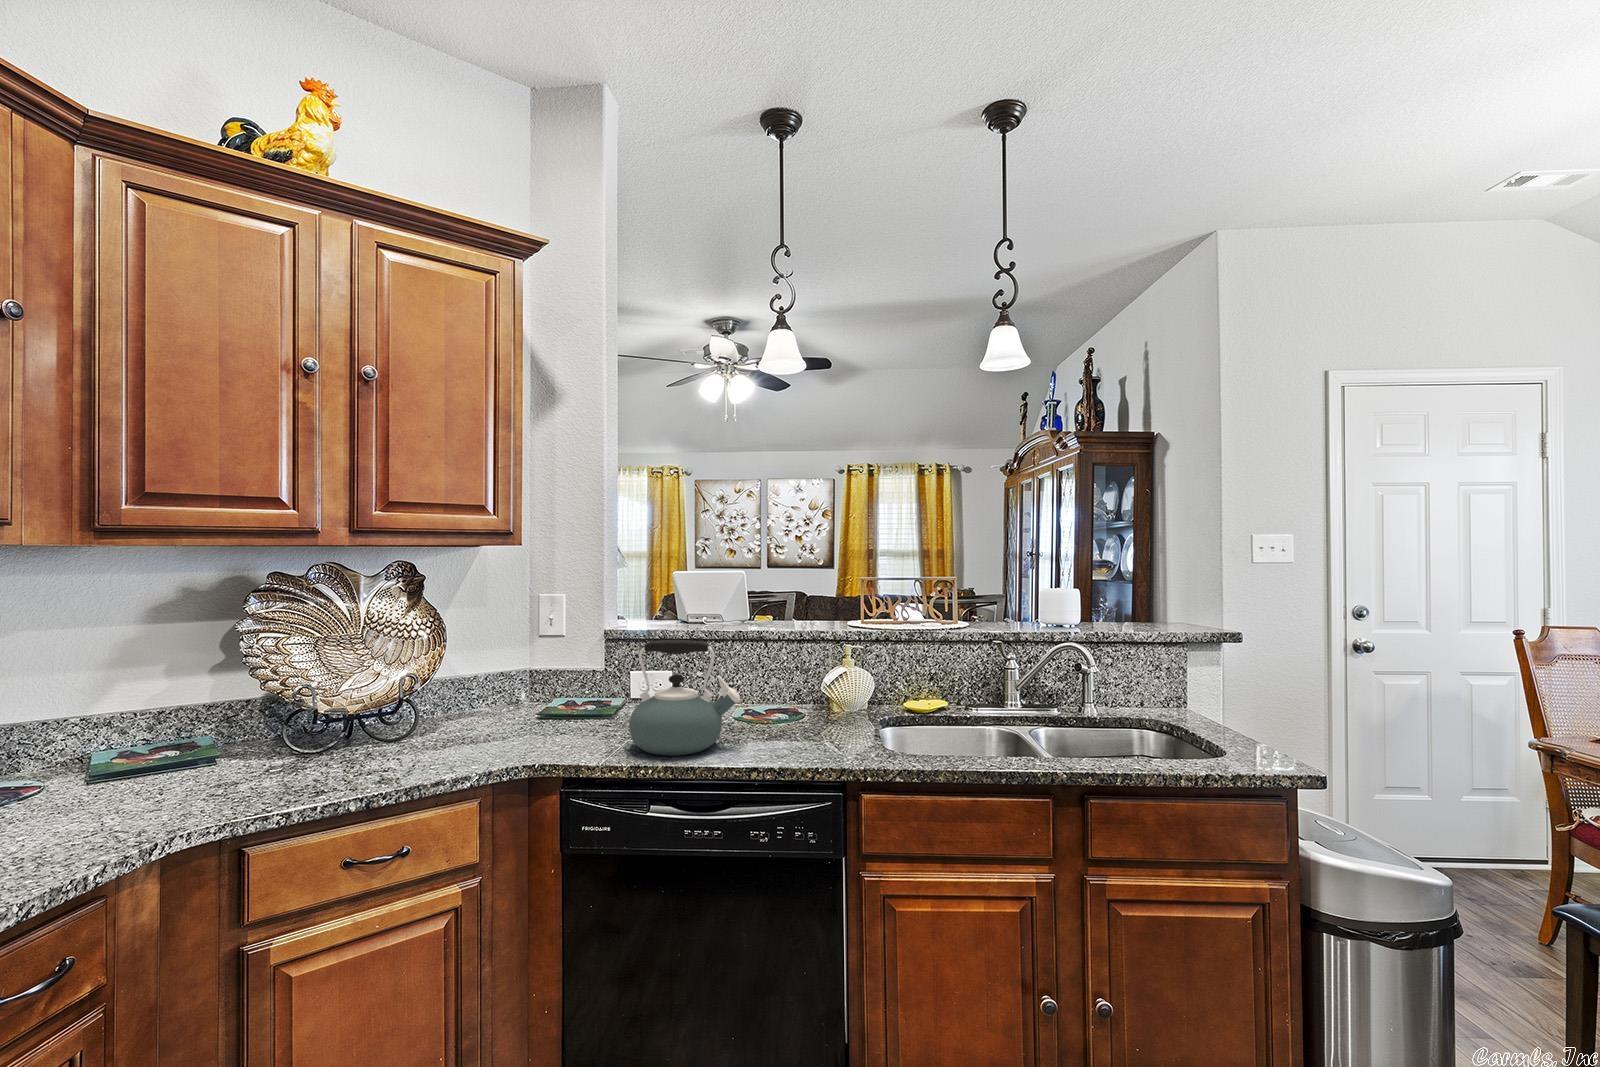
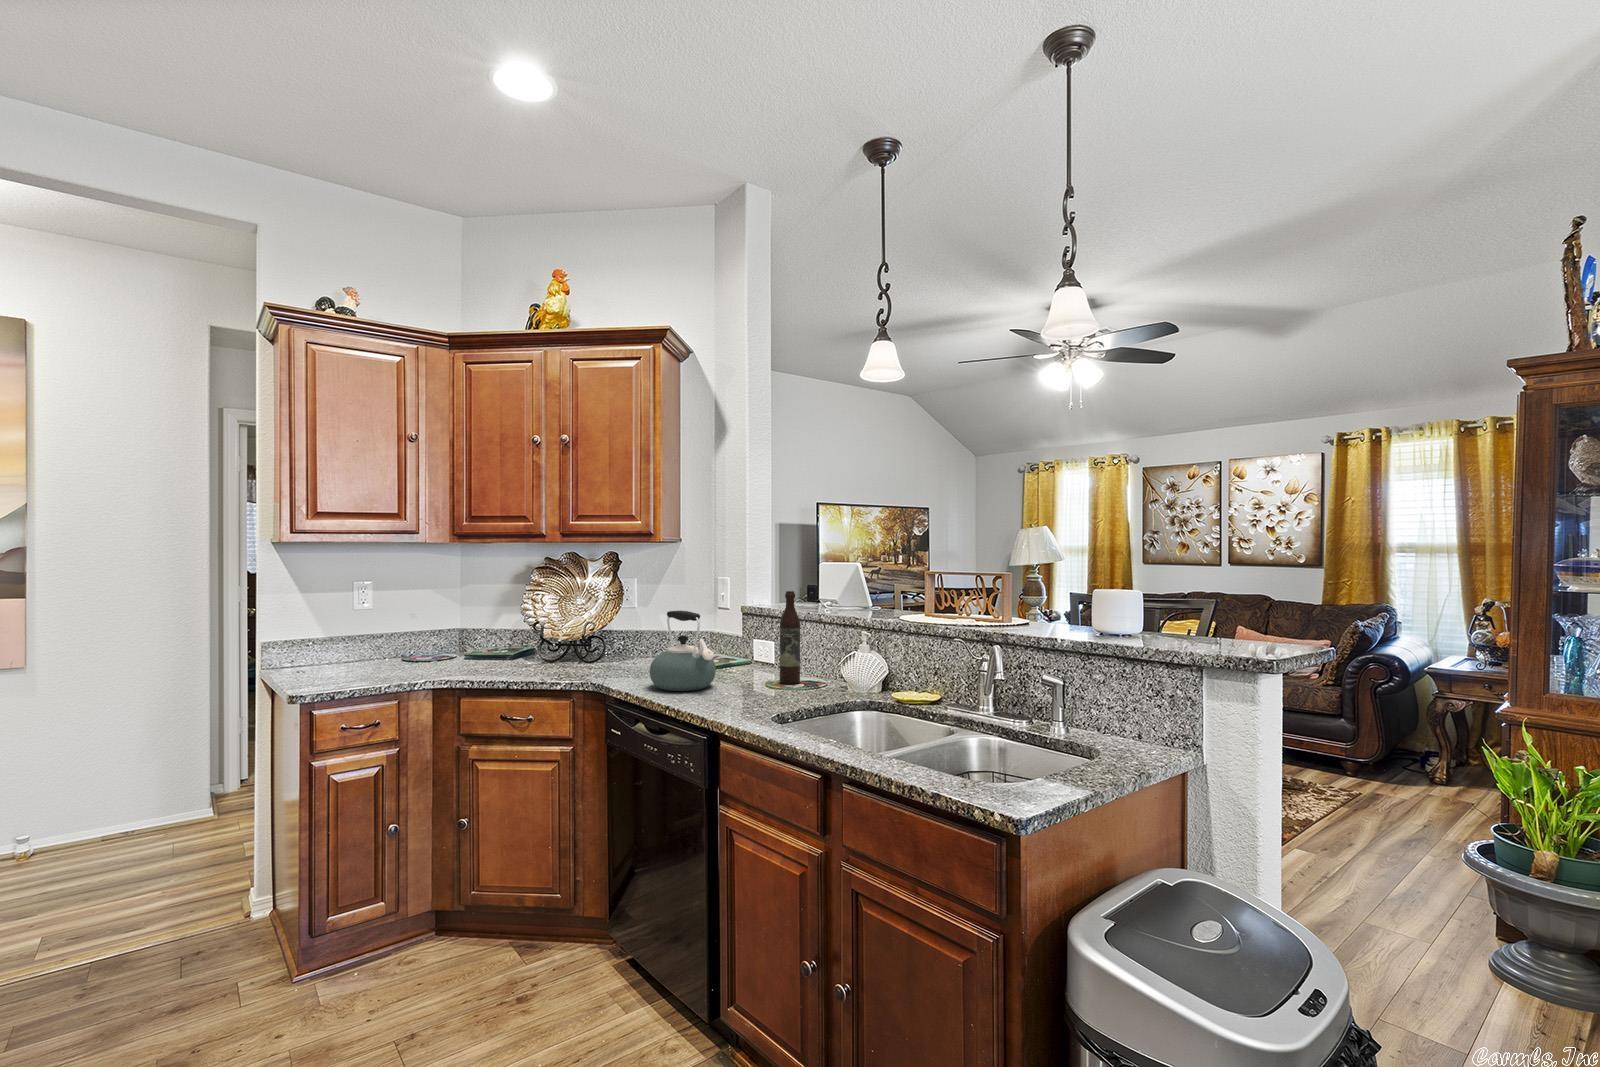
wine bottle: none [745,605,771,719] -> present [780,591,800,684]

